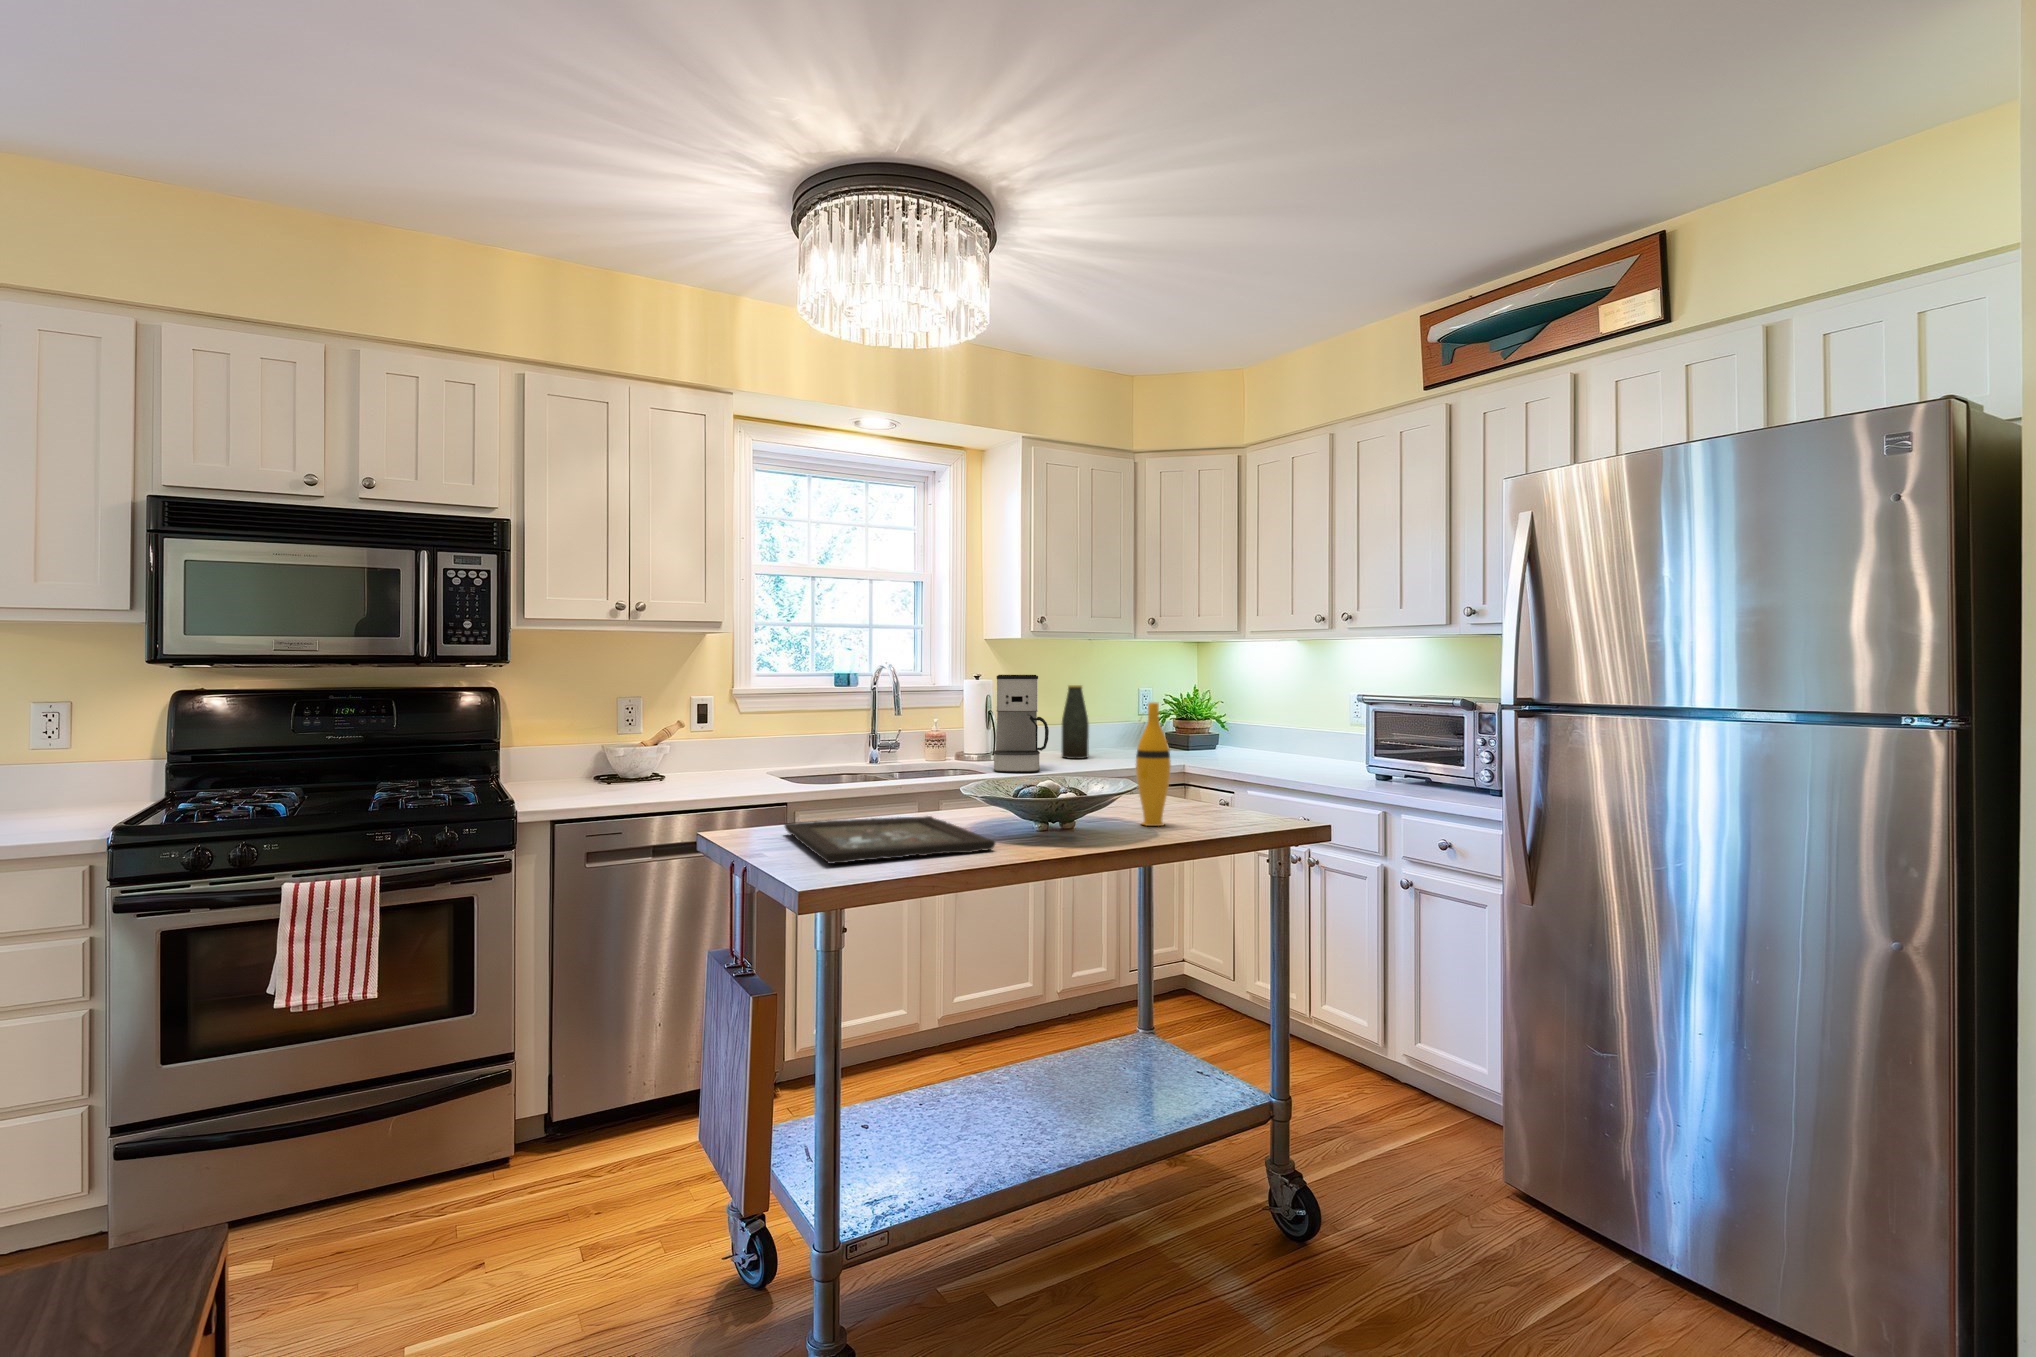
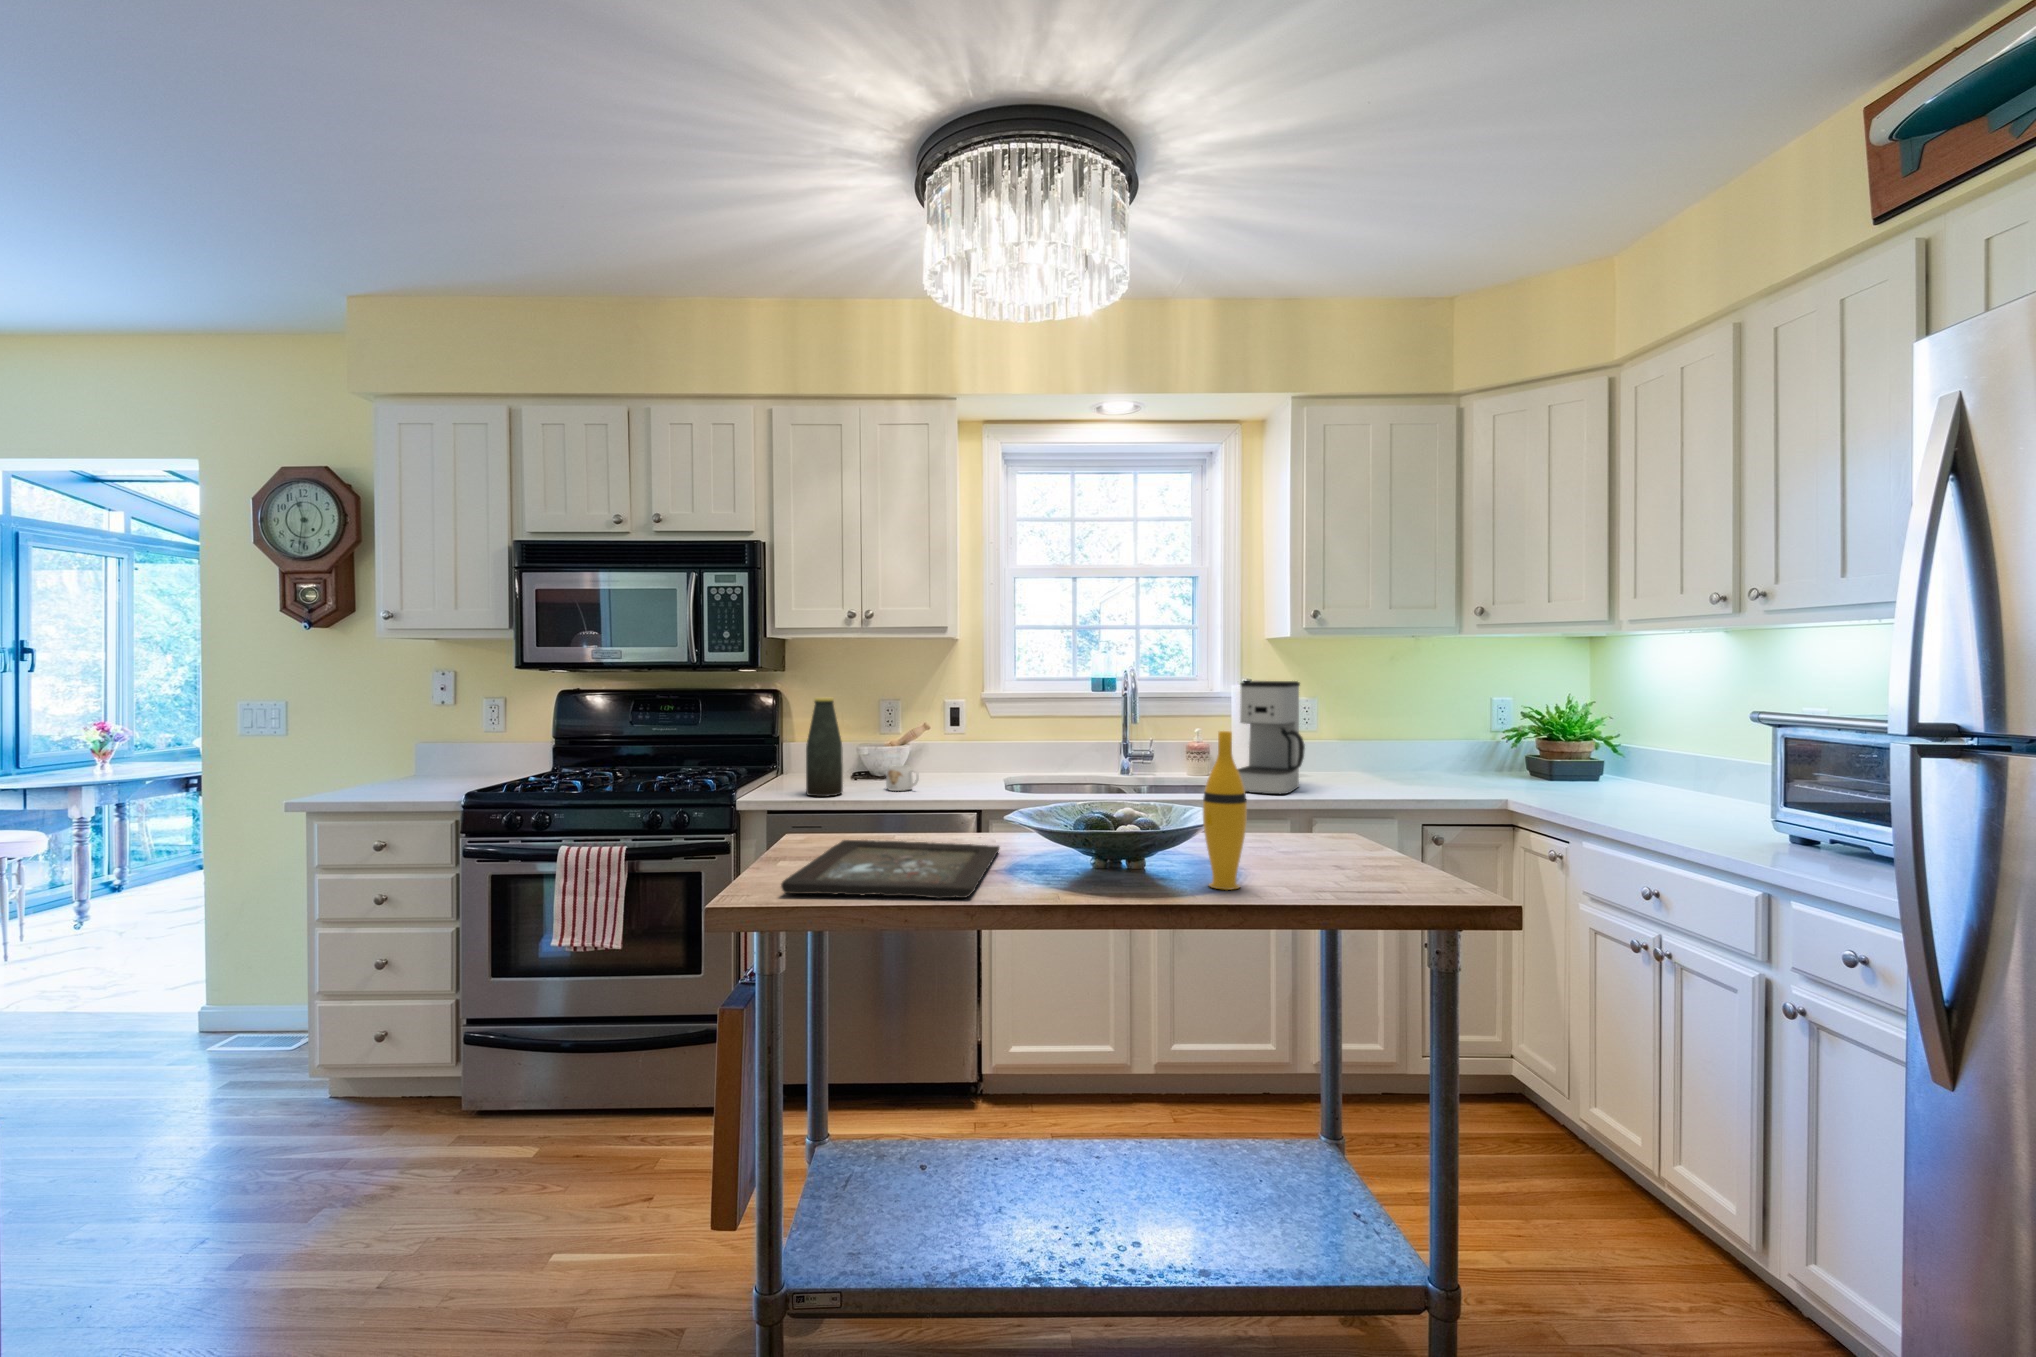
bottle: present [1062,685,1089,759] -> present [806,698,843,797]
mug: none [671,764,711,791] -> present [886,765,919,791]

